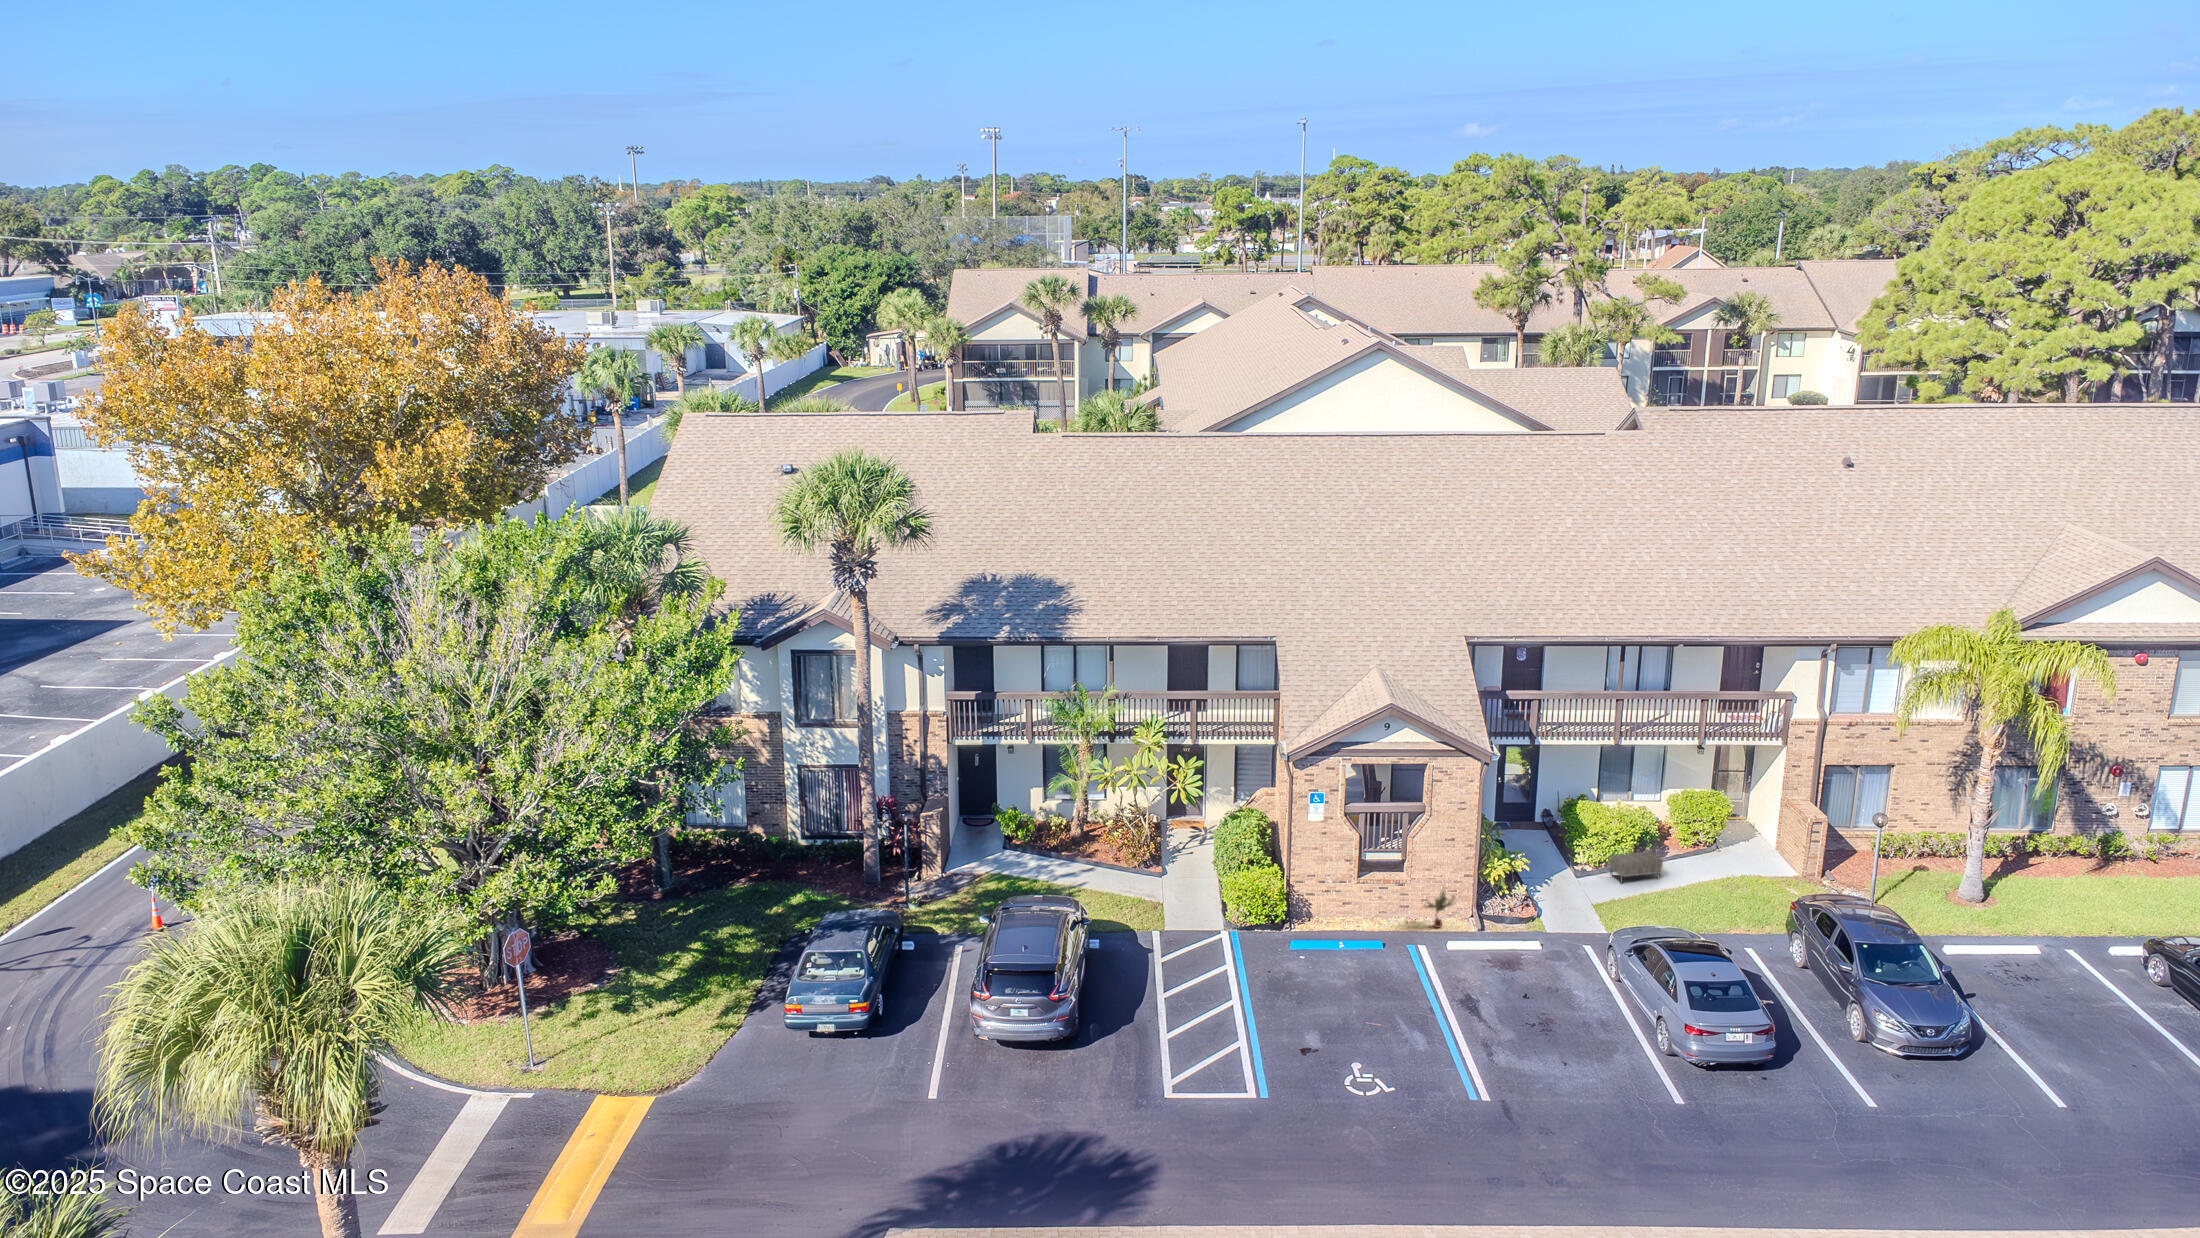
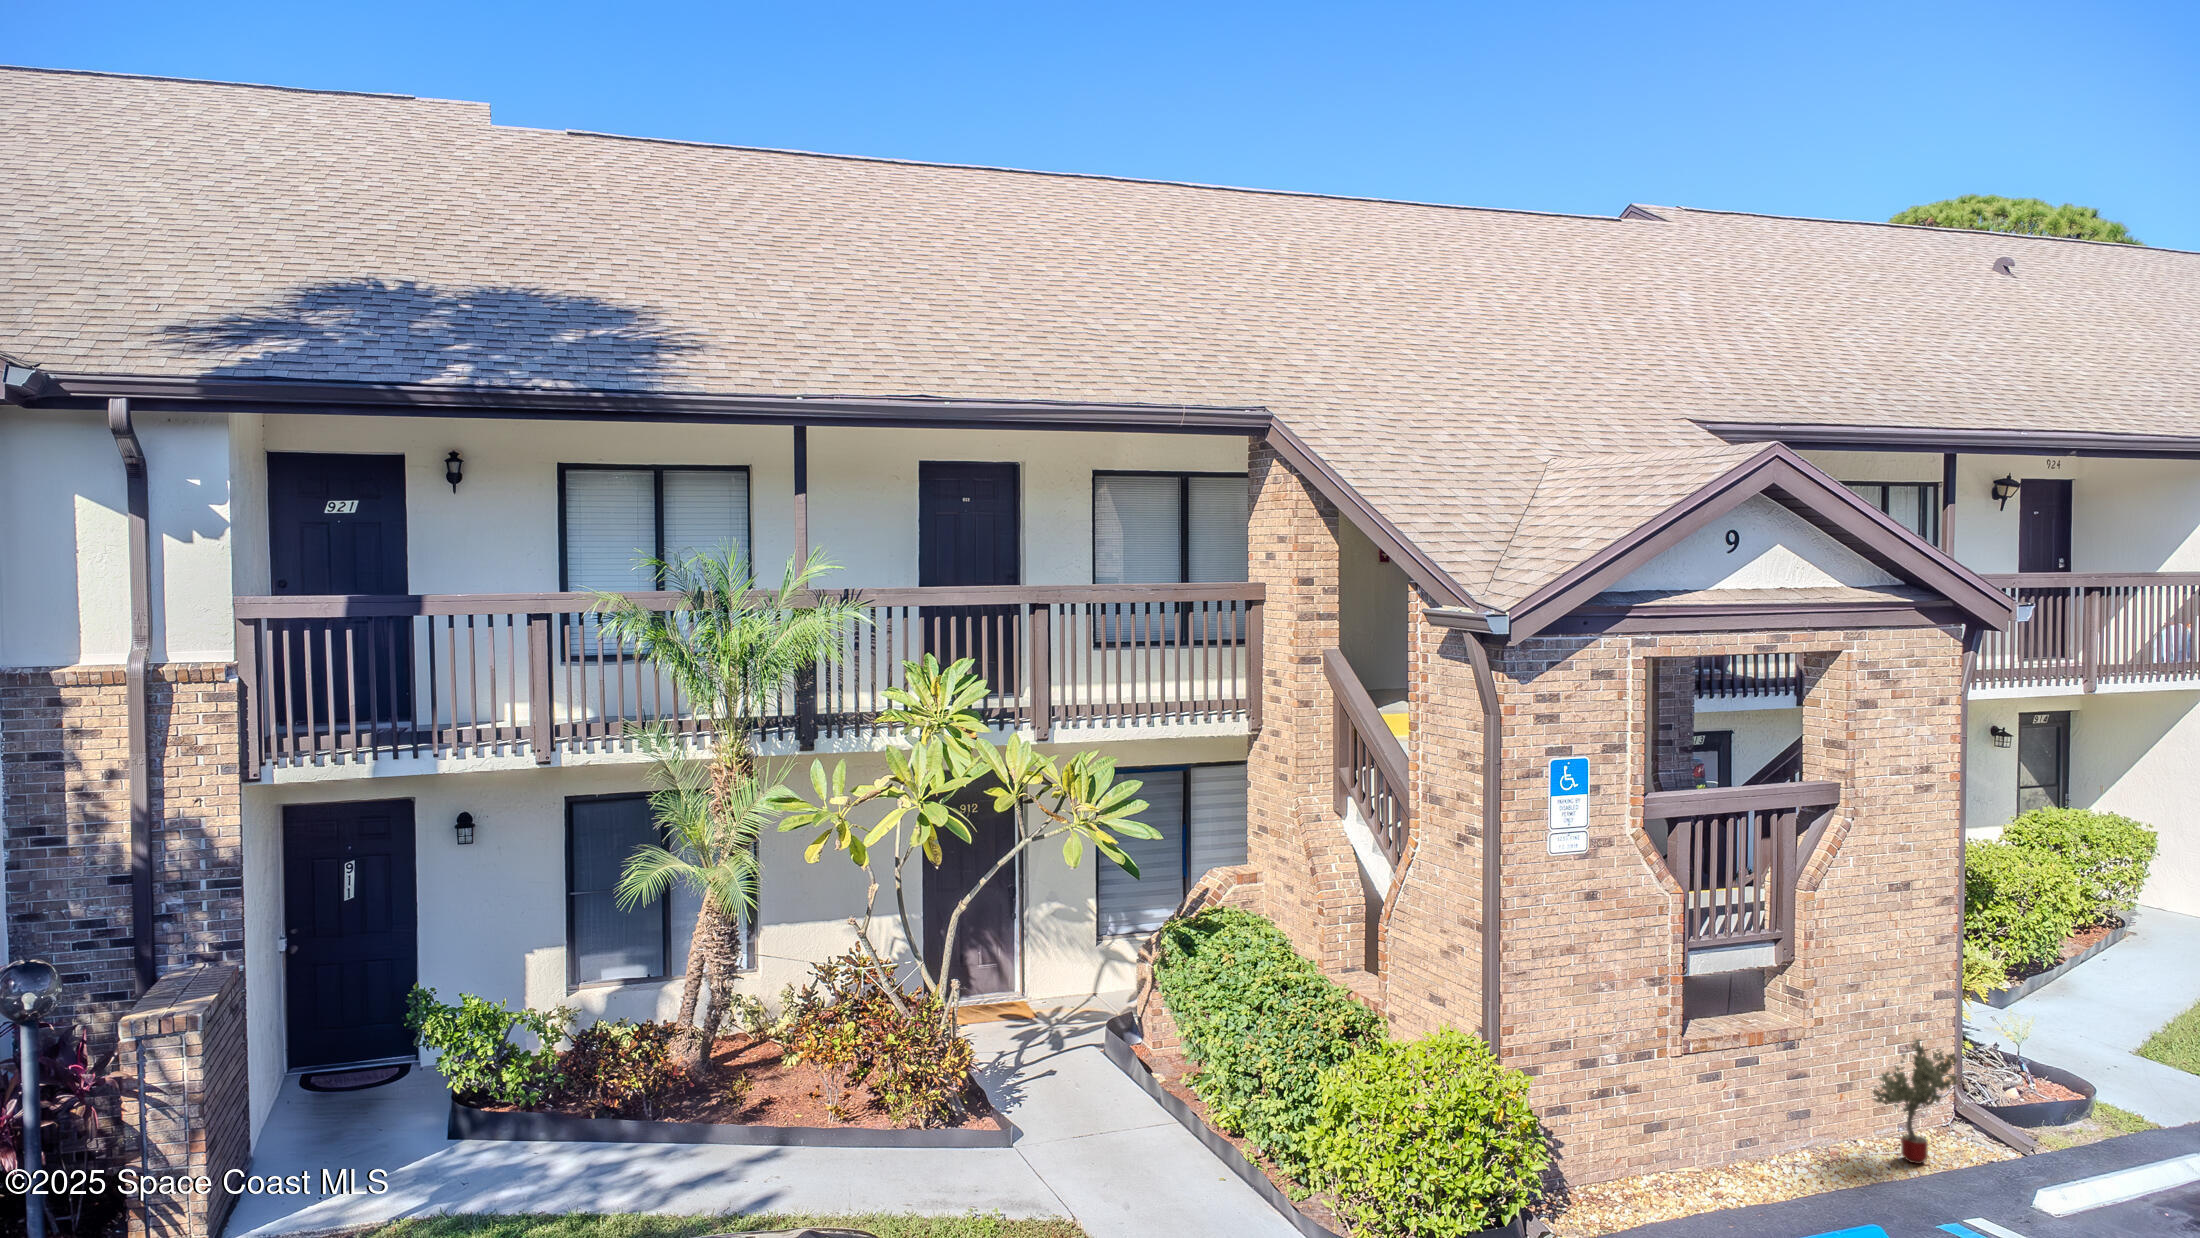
bench: present [1609,852,1663,882] -> none [2040,921,2145,996]

